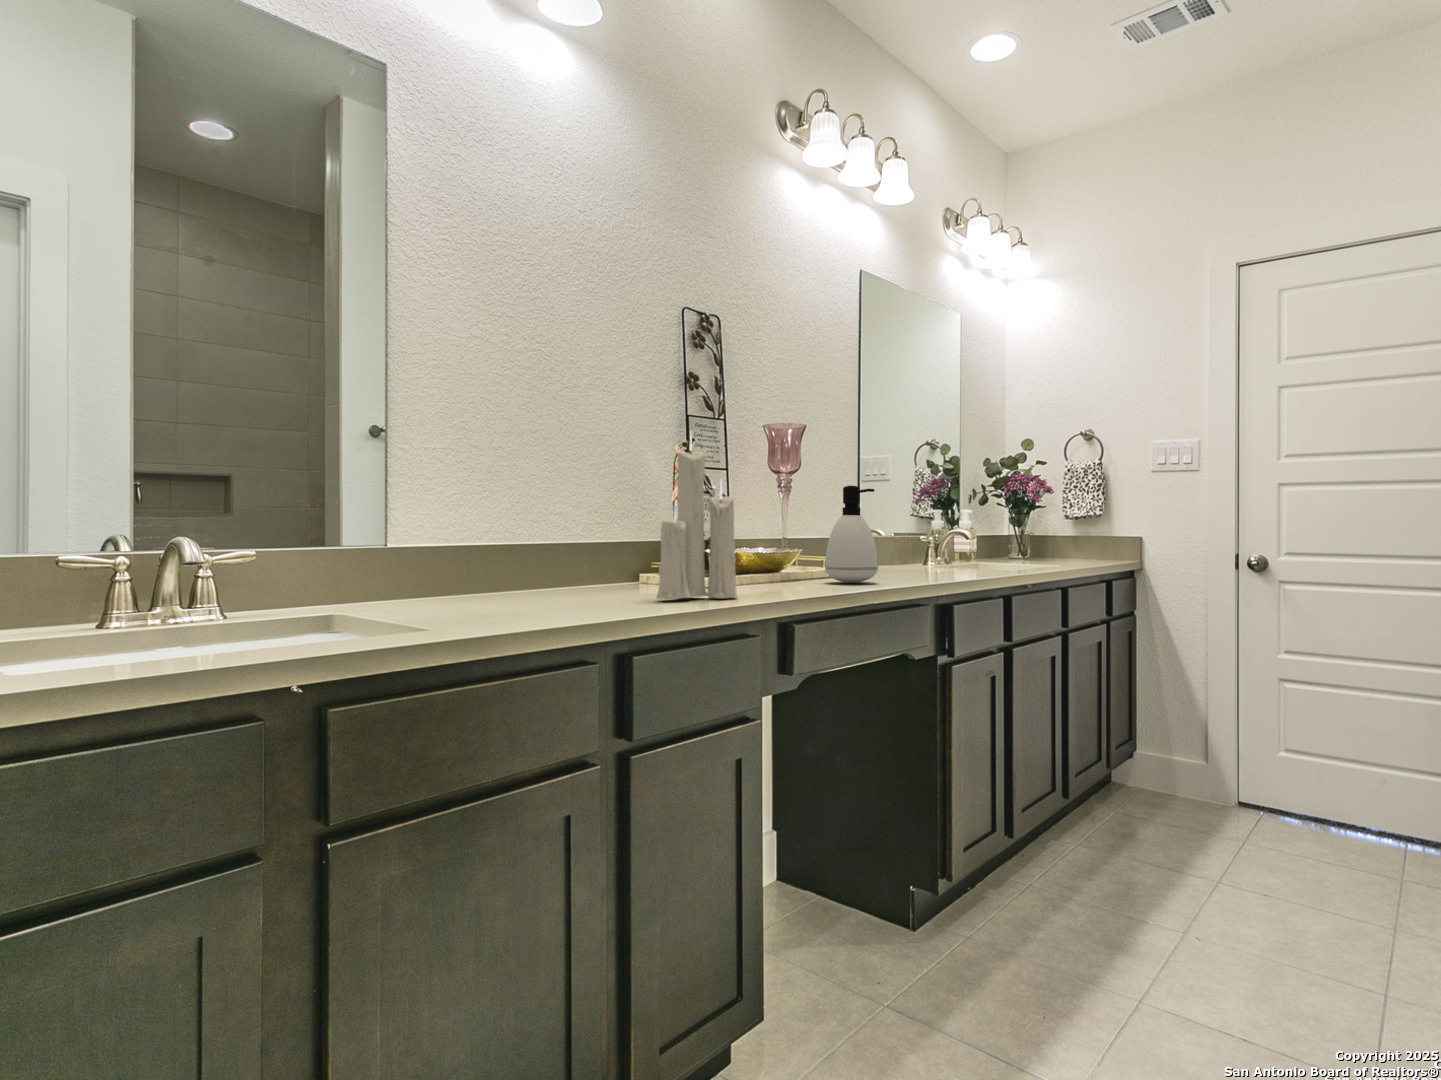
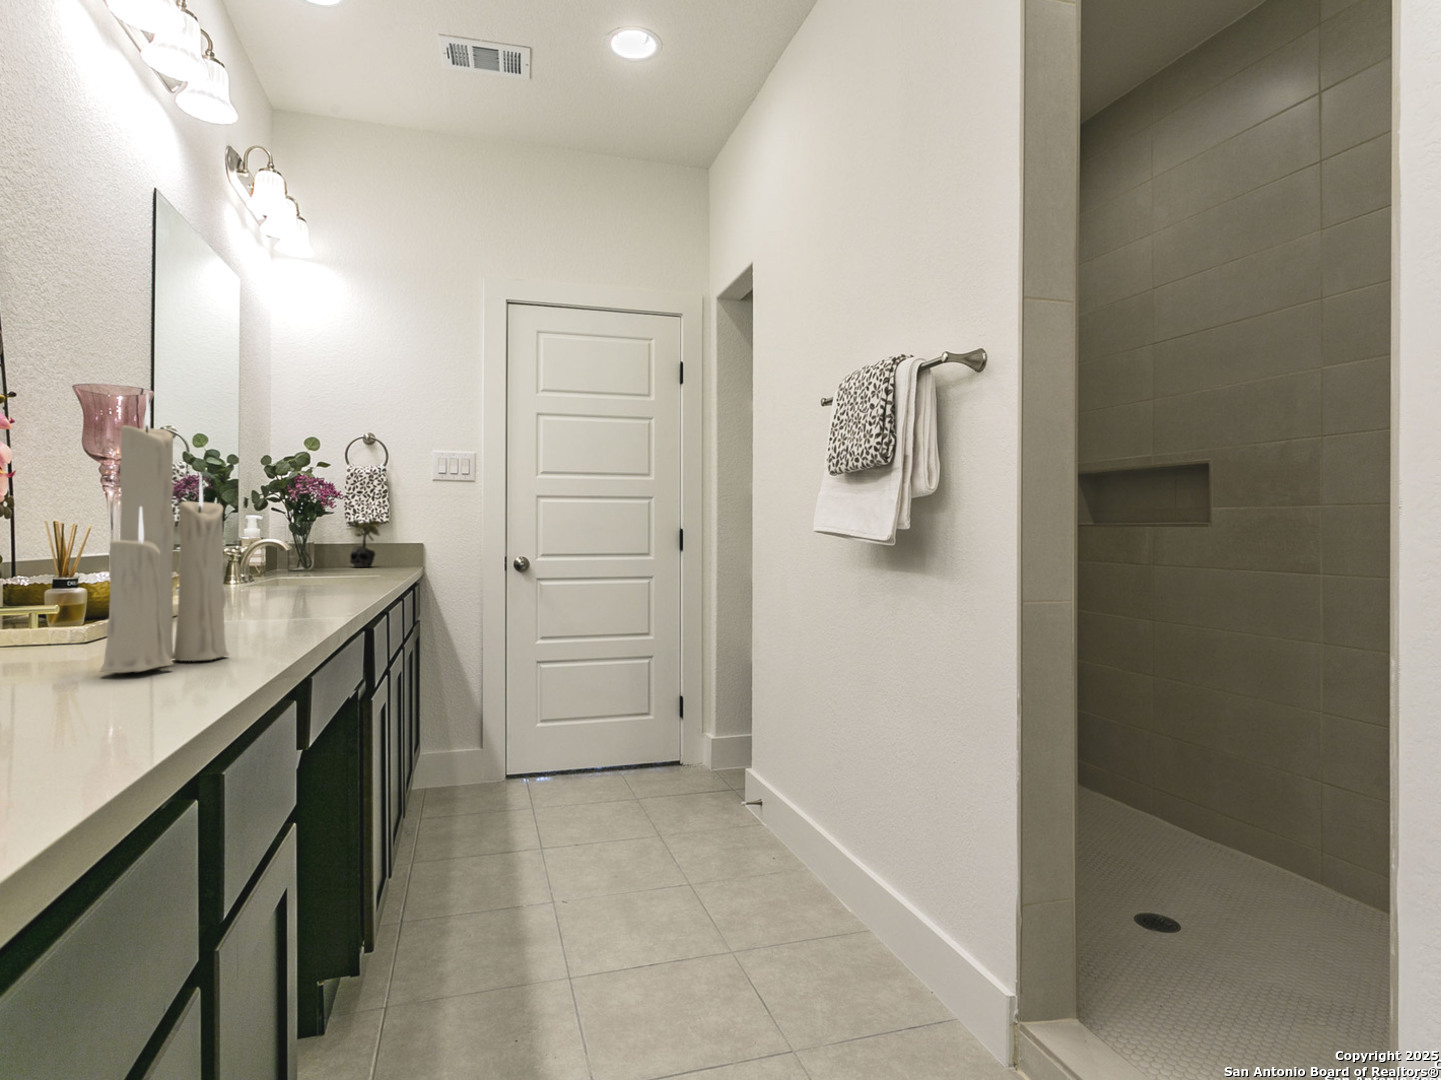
soap dispenser: present [825,486,878,583] -> none [233,488,313,615]
succulent plant: none [1057,511,1090,558] -> present [349,518,380,567]

